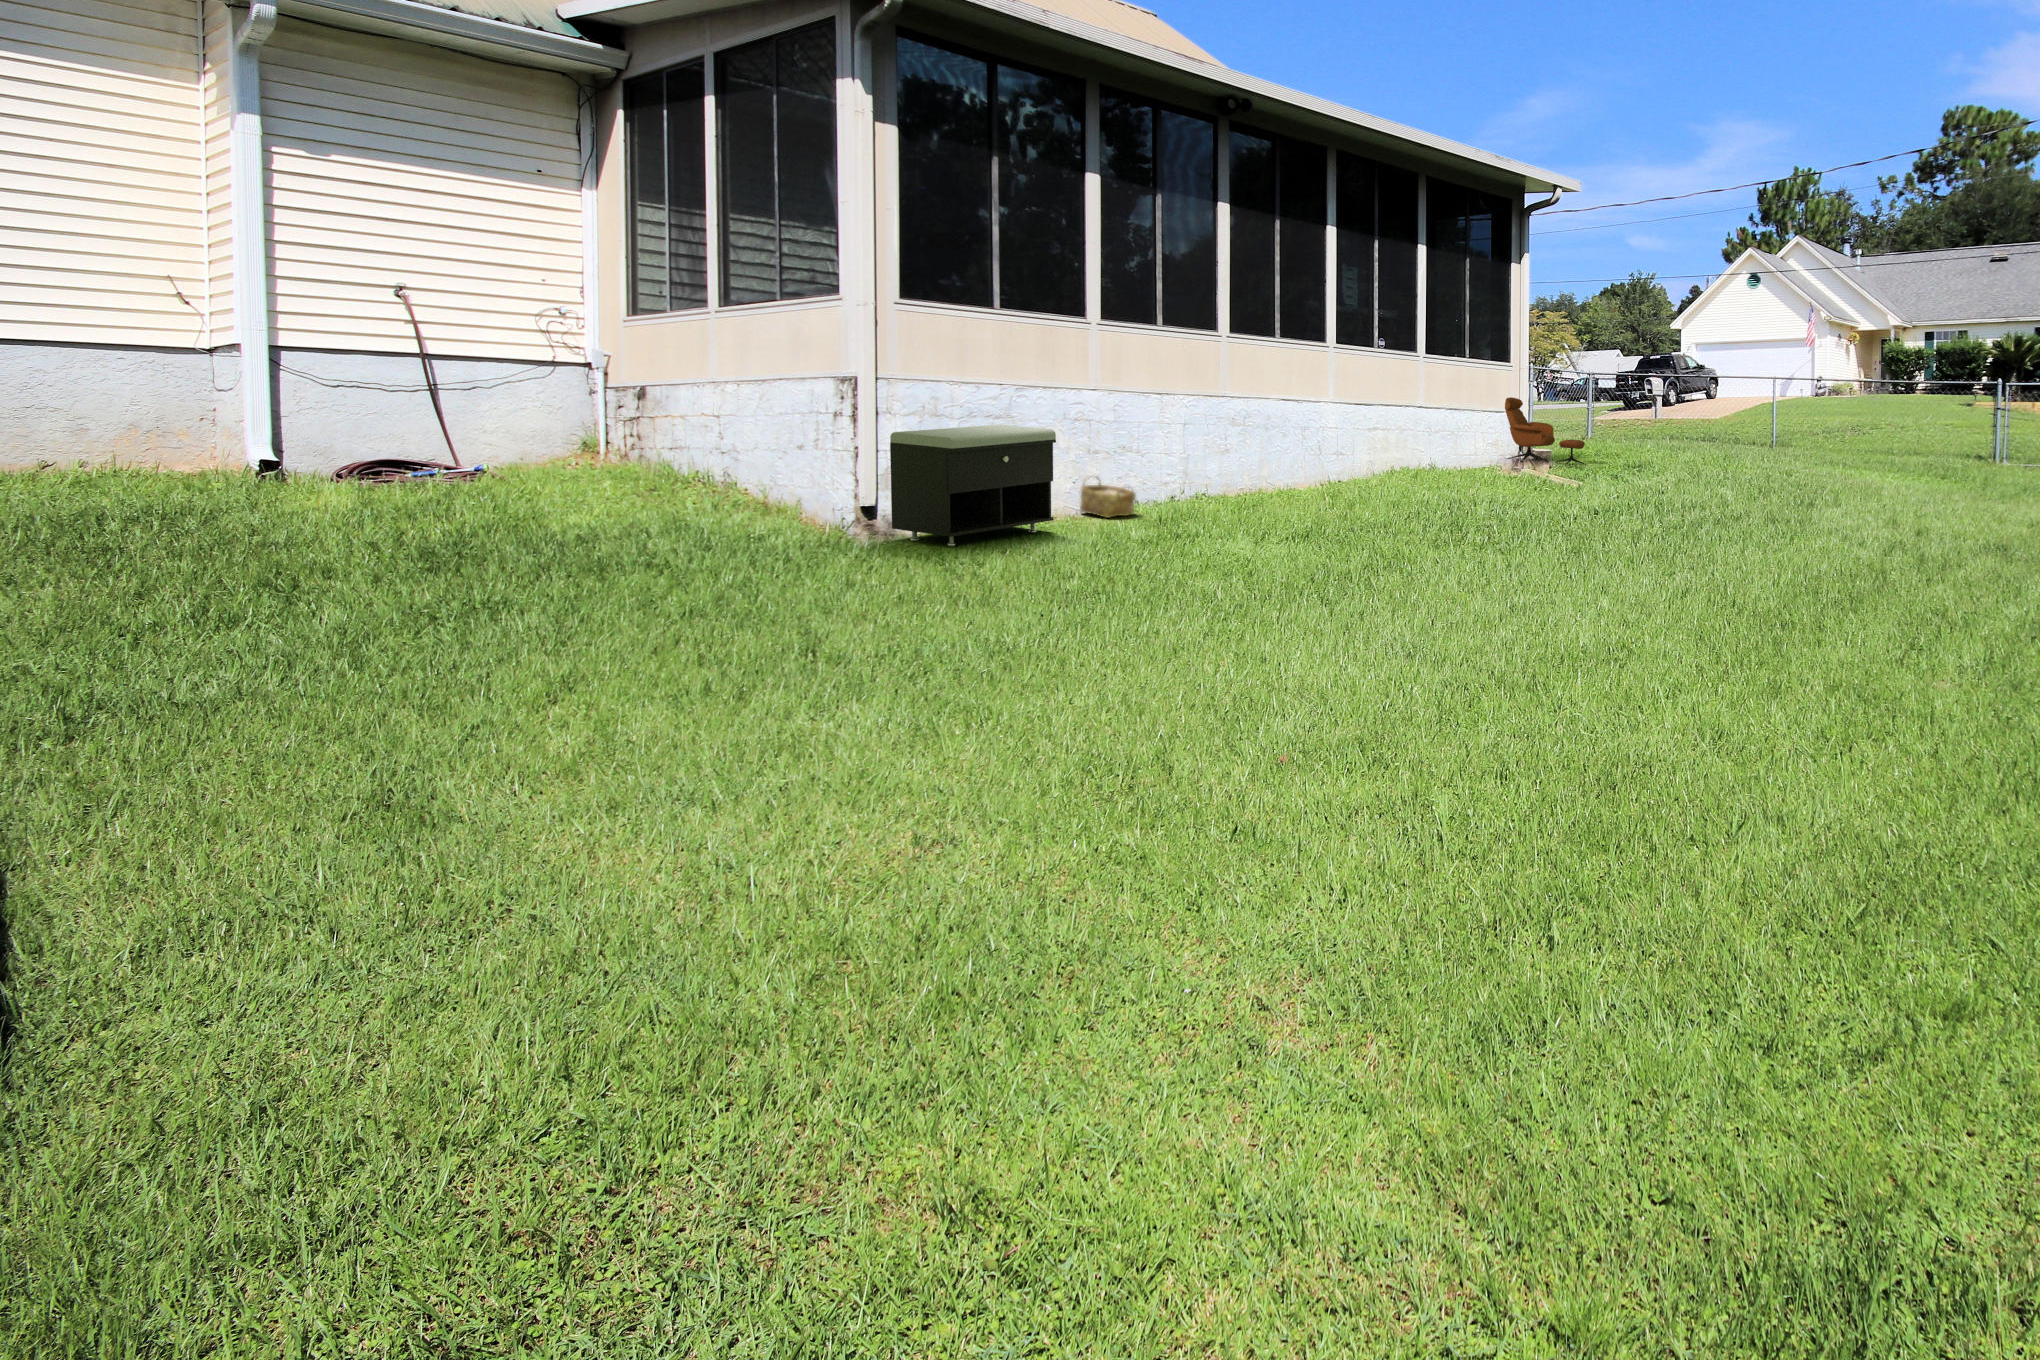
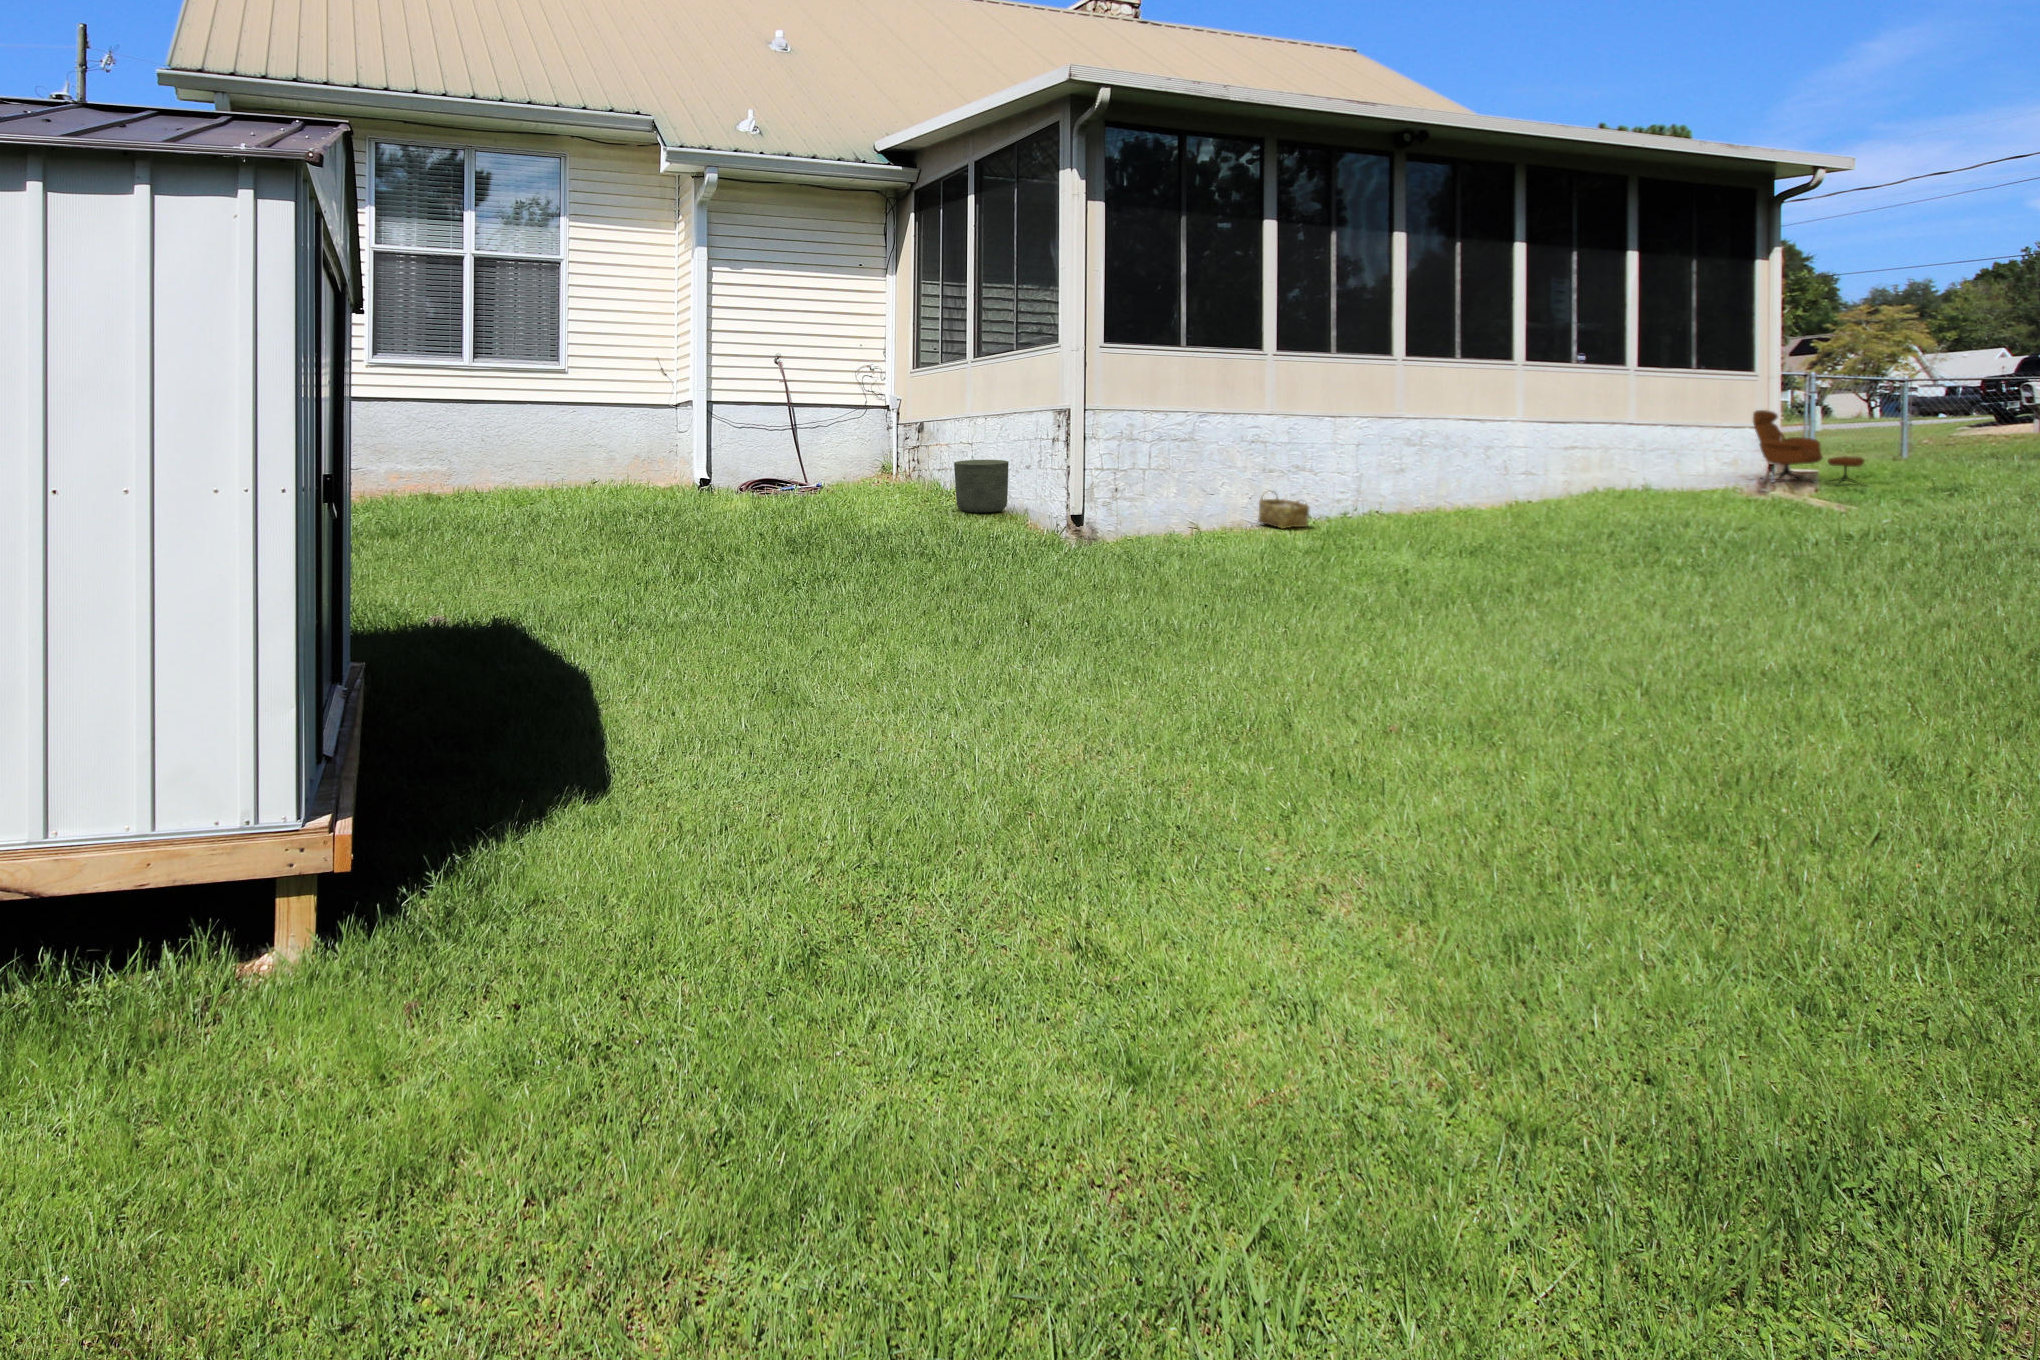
storage bench: present [890,425,1056,546] -> none [1096,445,1233,547]
planter: none [692,440,771,508] -> present [954,460,1009,513]

